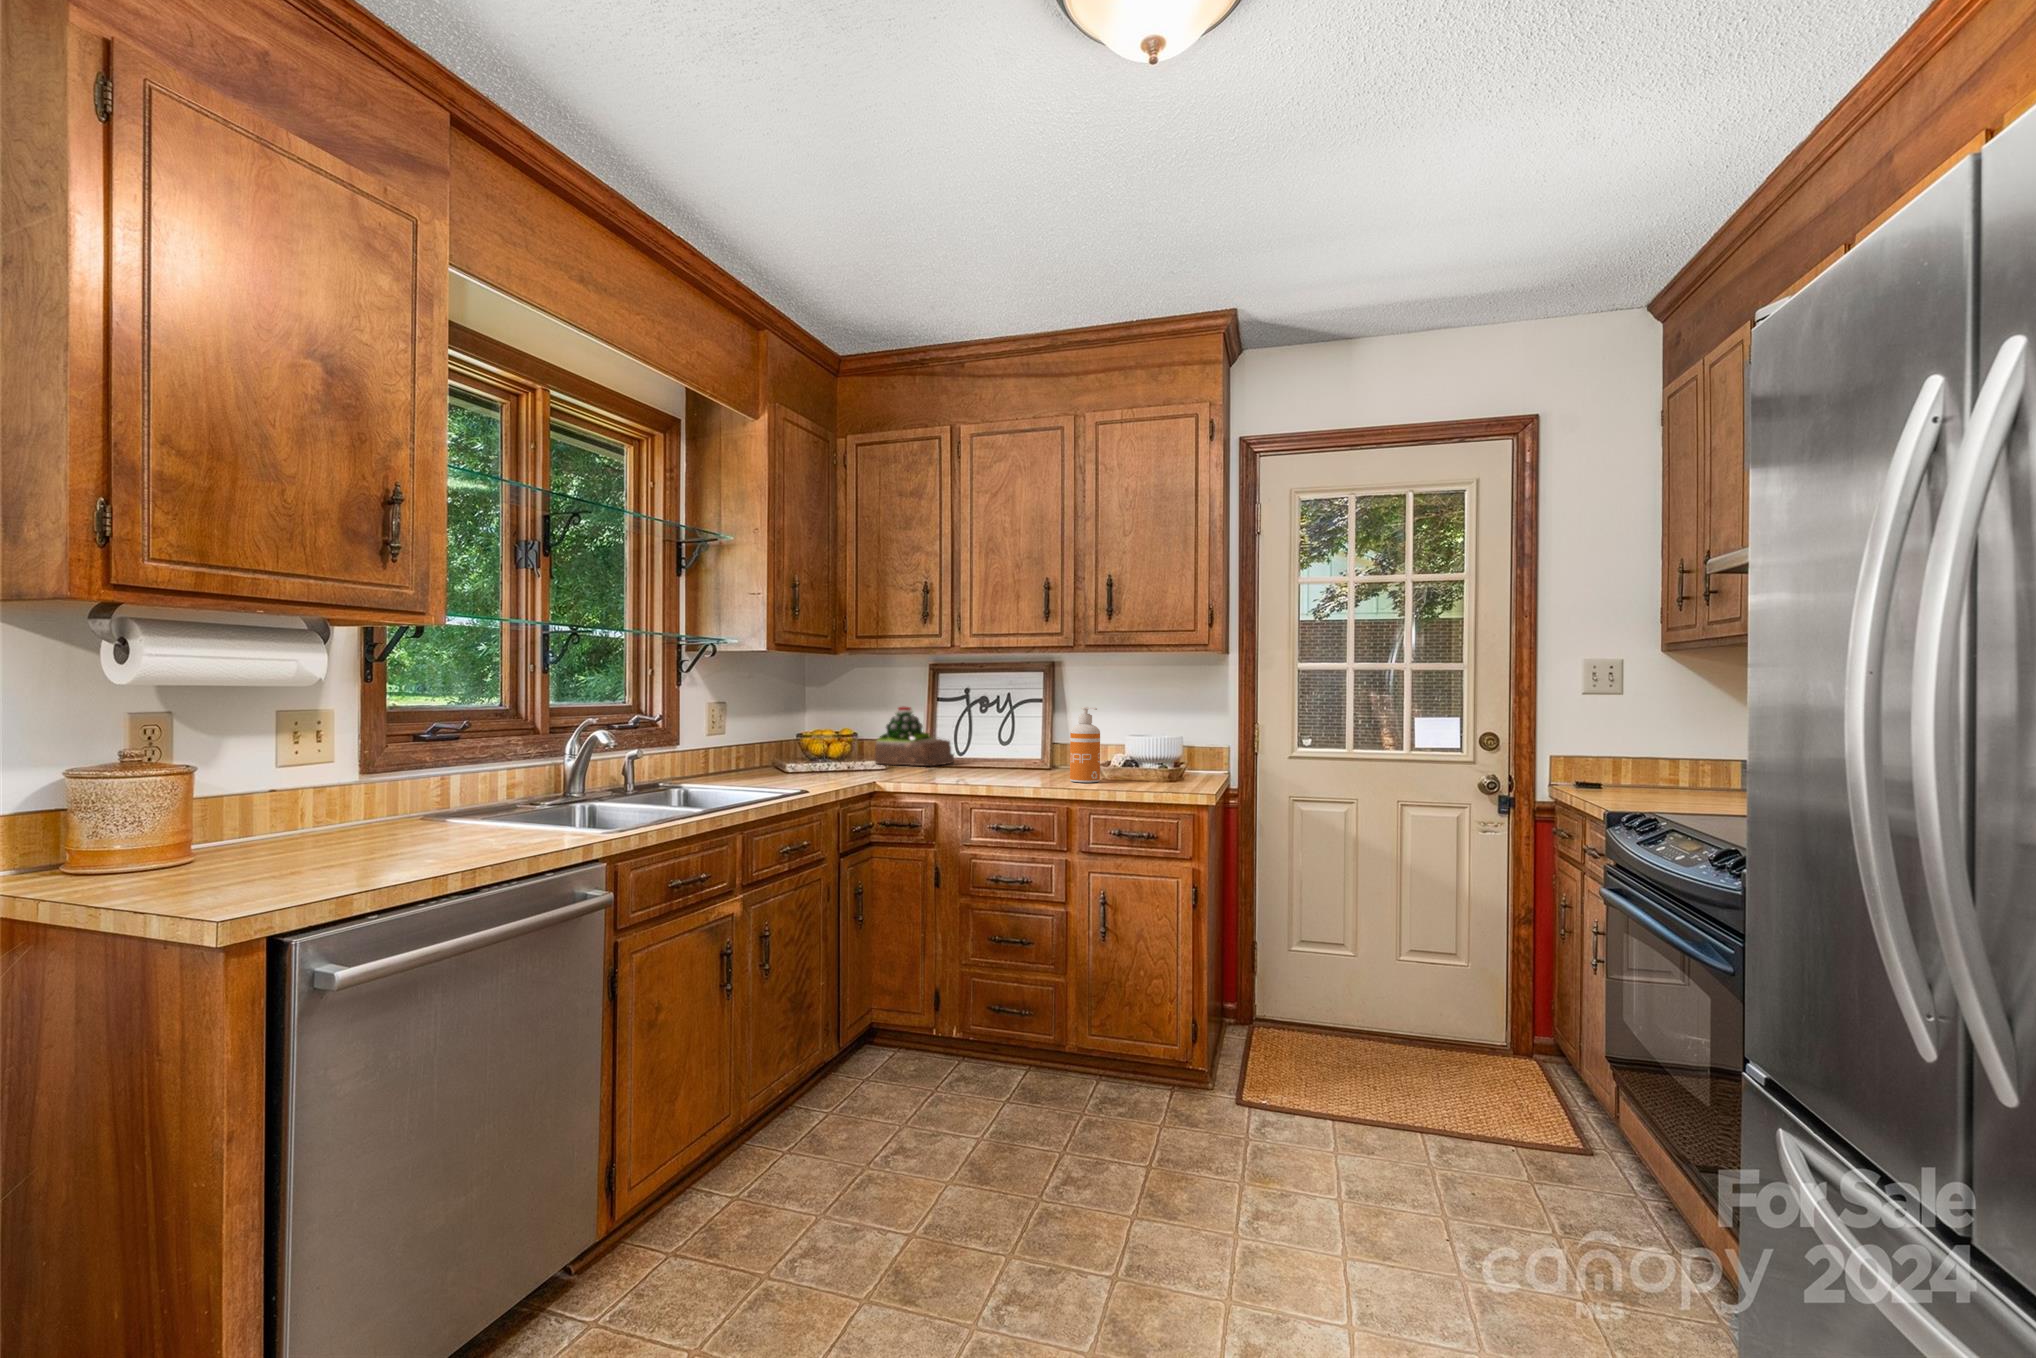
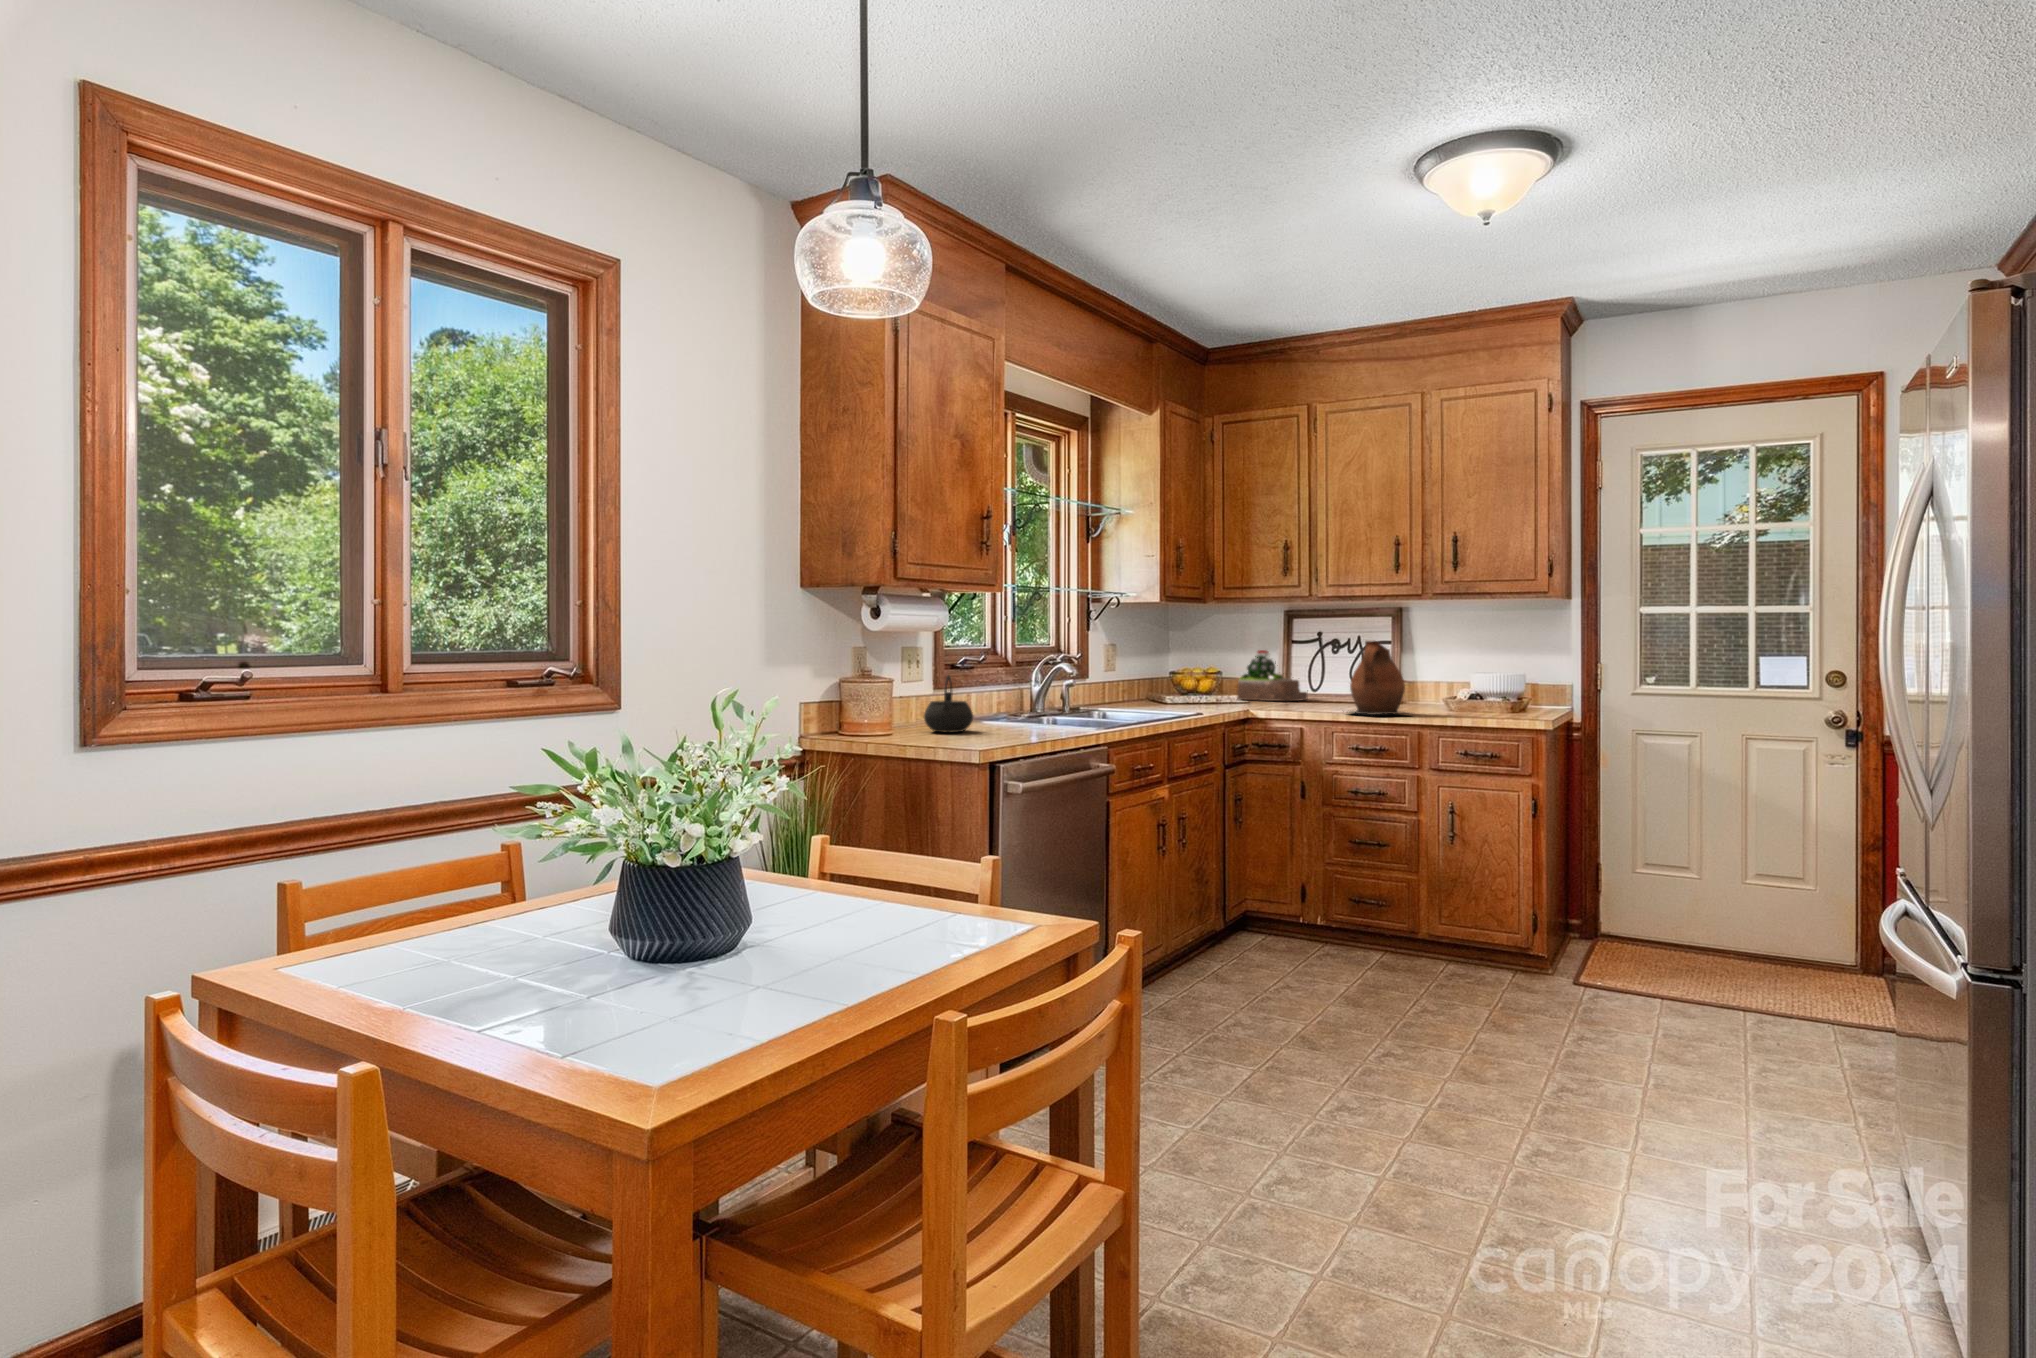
ceramic pitcher: none [980,699,1064,789] -> present [1350,641,1406,715]
soap dispenser: present [1070,707,1100,783] -> none [1419,648,1447,713]
kettle: none [307,754,402,846] -> present [924,675,973,733]

